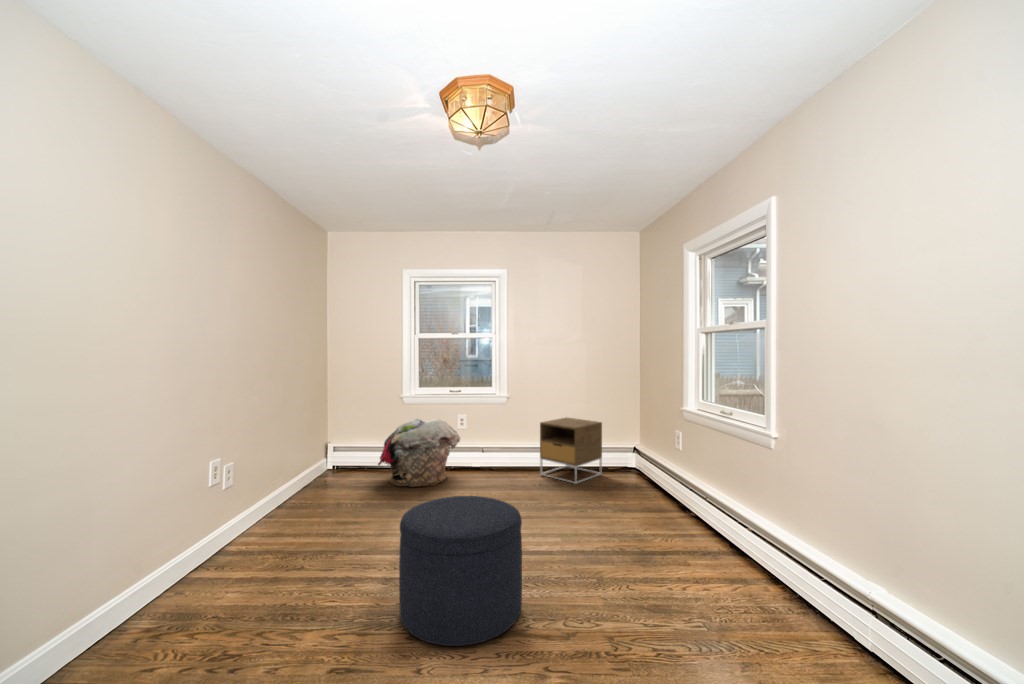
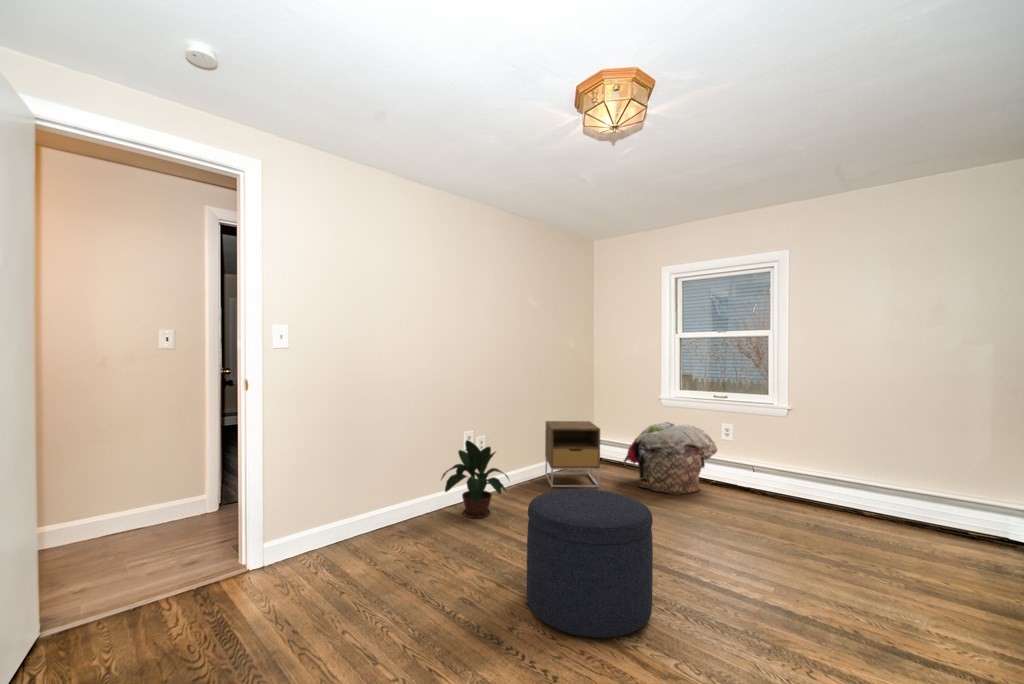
nightstand: present [540,418,602,484] -> present [545,421,600,487]
potted plant: none [187,477,286,576] -> present [441,440,509,518]

